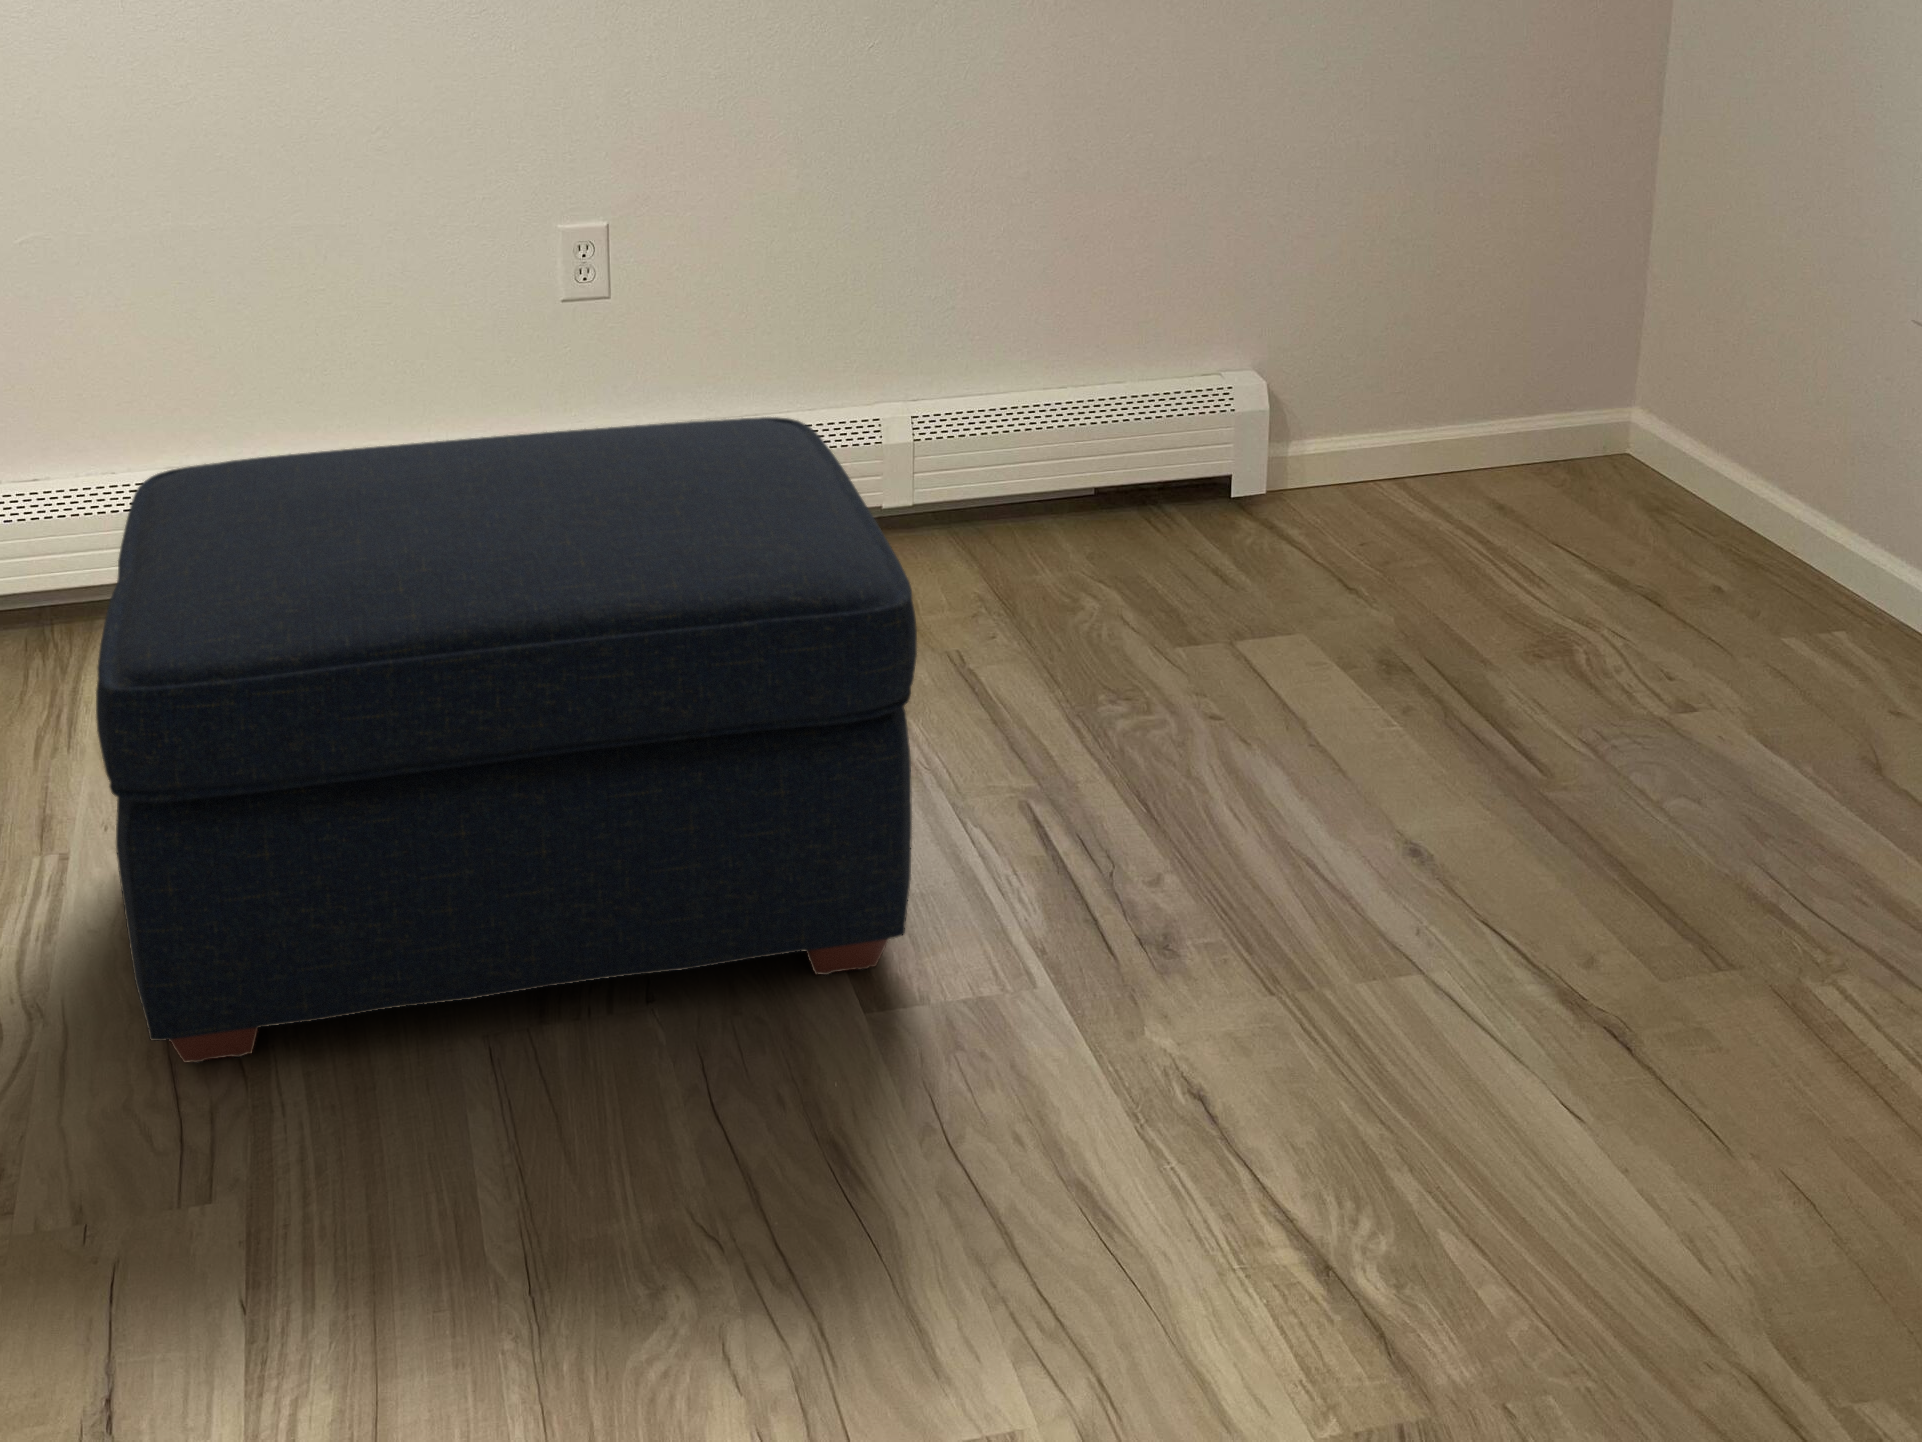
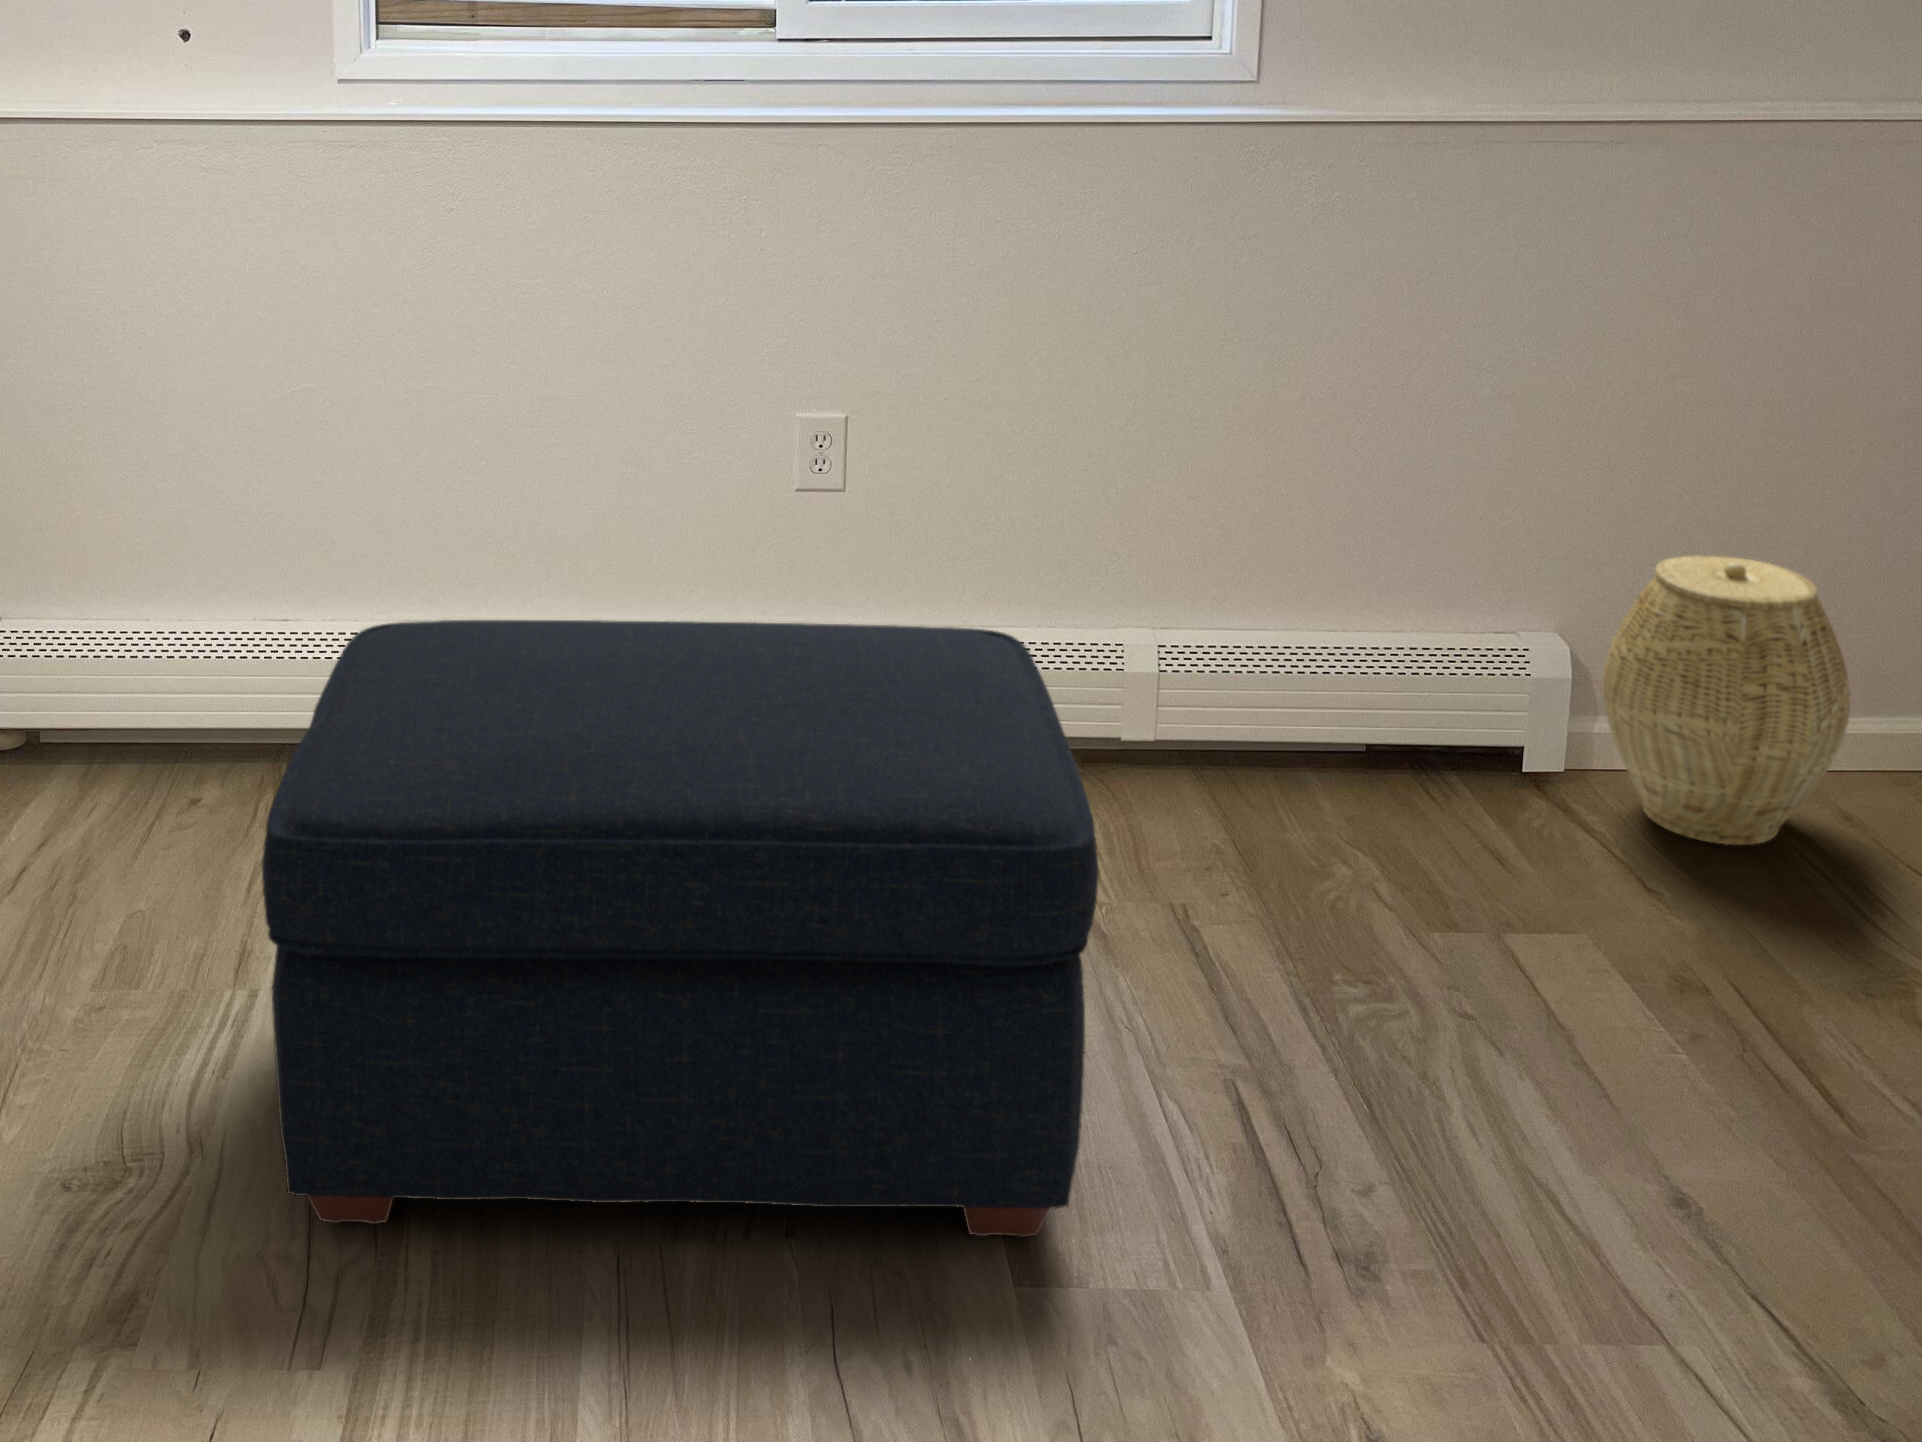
woven basket: none [1305,292,1510,547] -> present [1603,556,1850,845]

